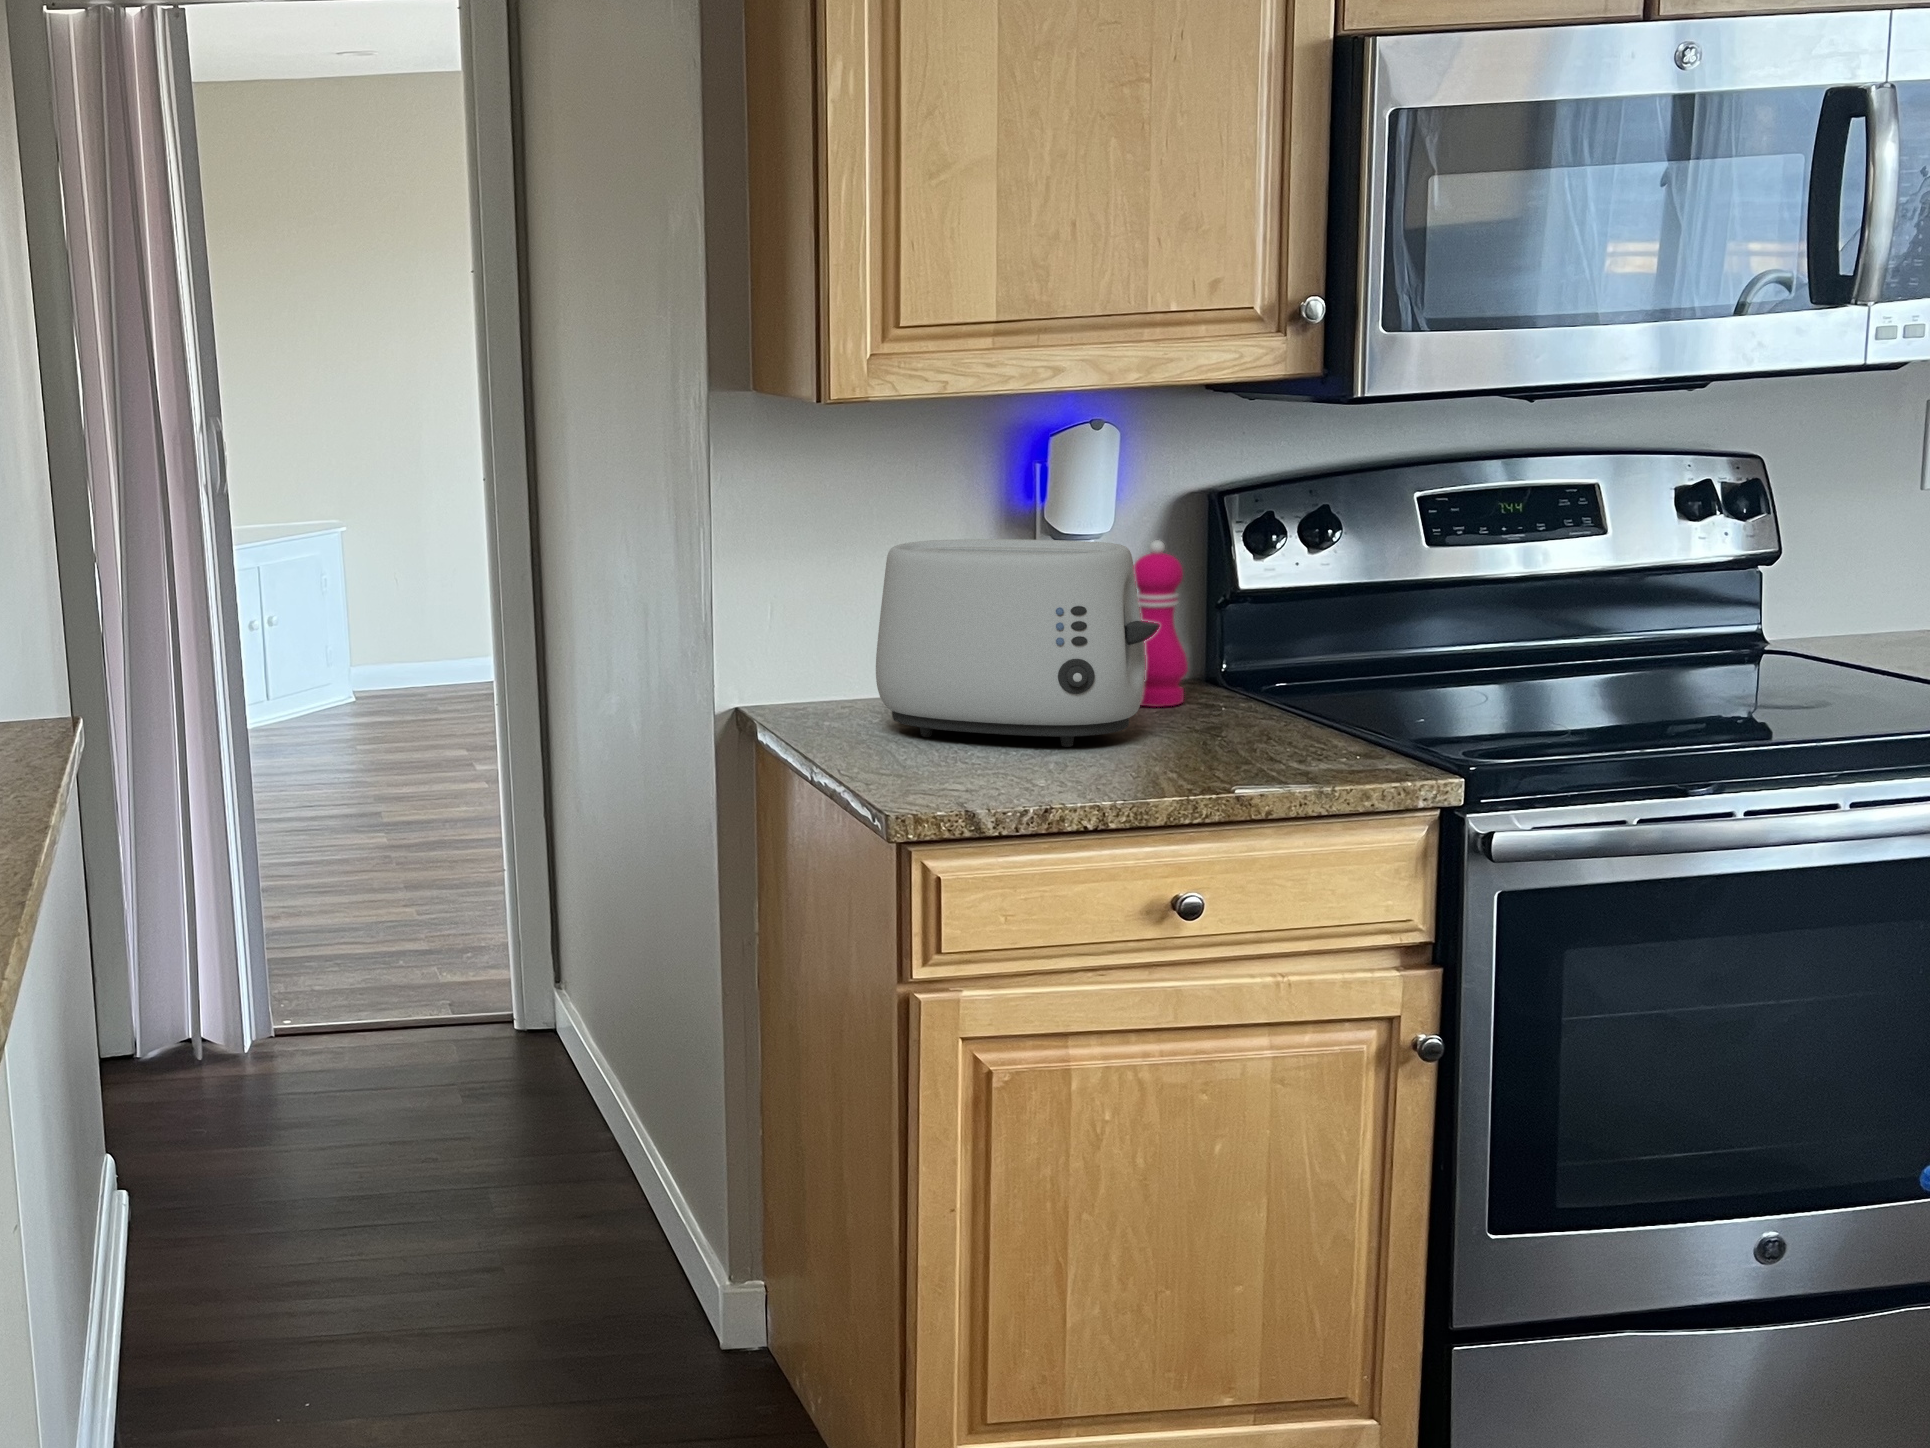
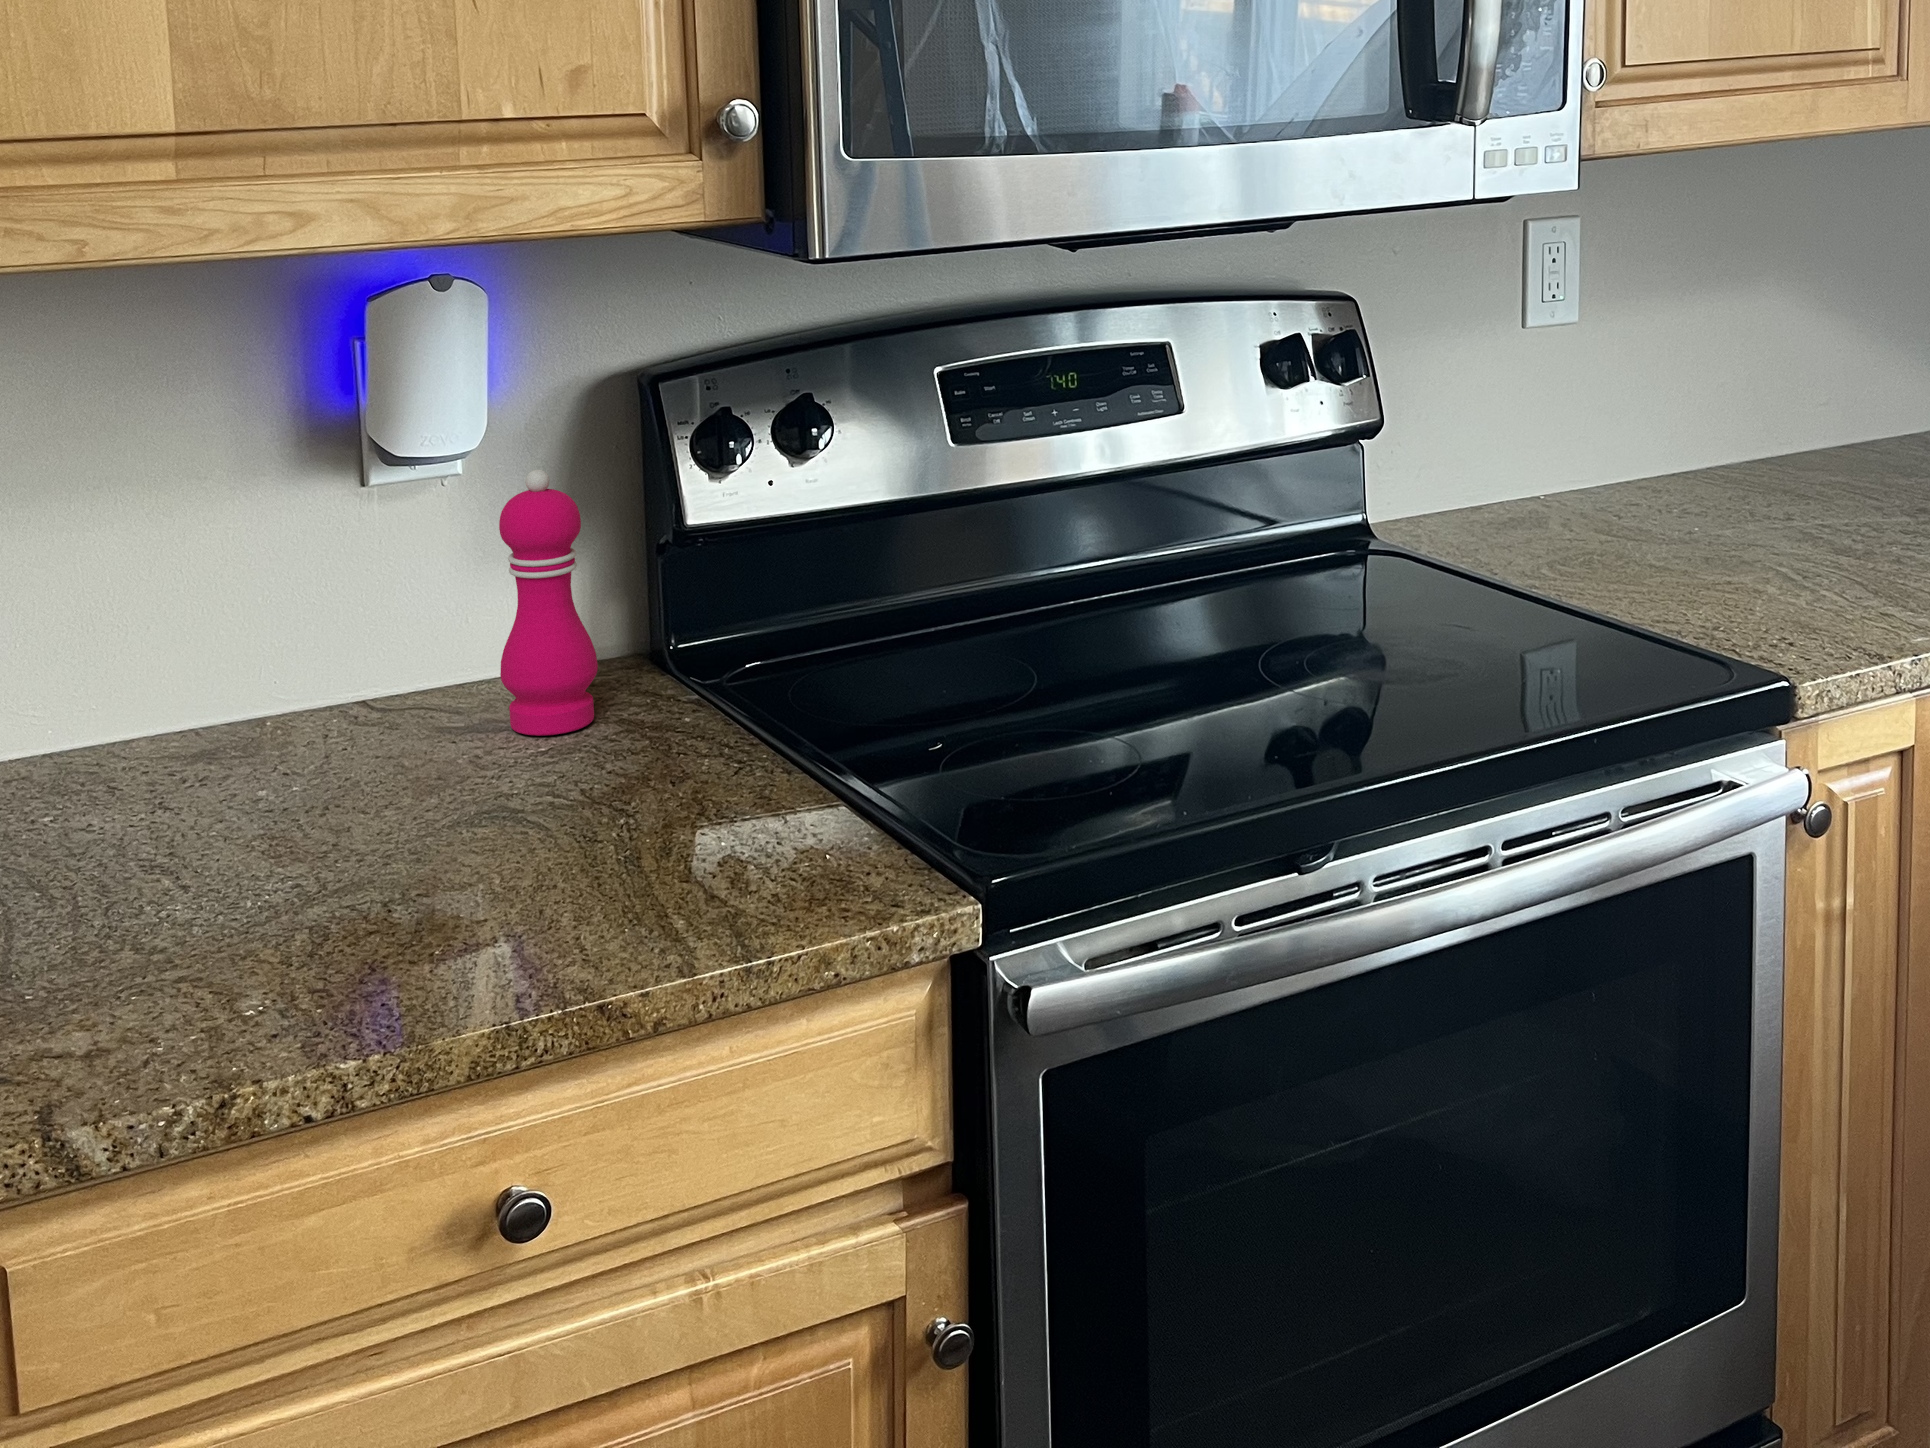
toaster: present [876,539,1160,747] -> none [17,496,499,871]

